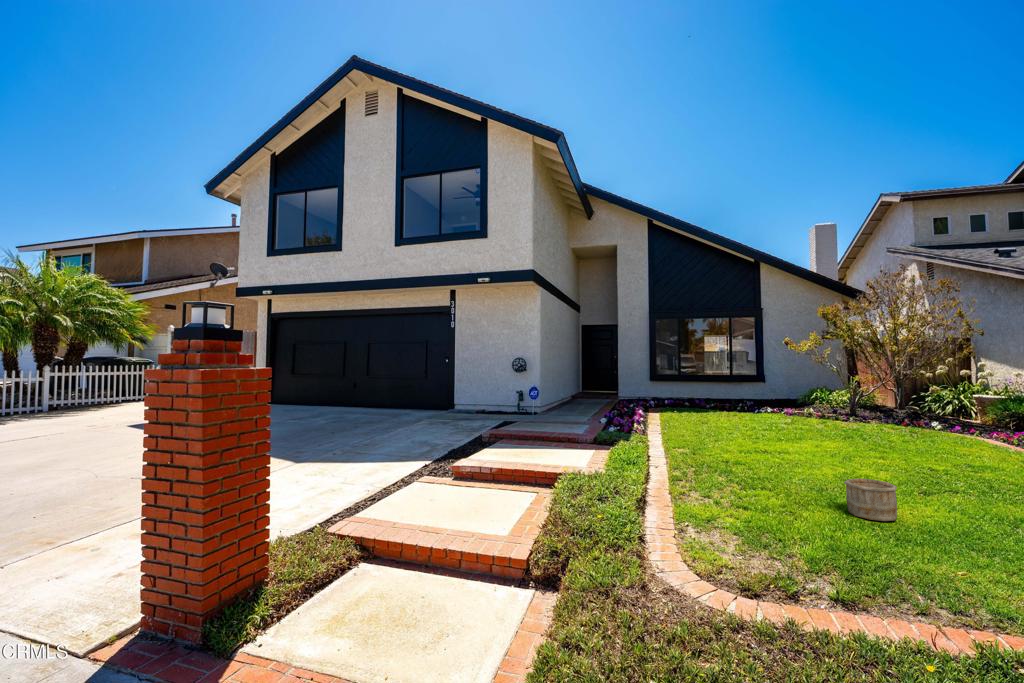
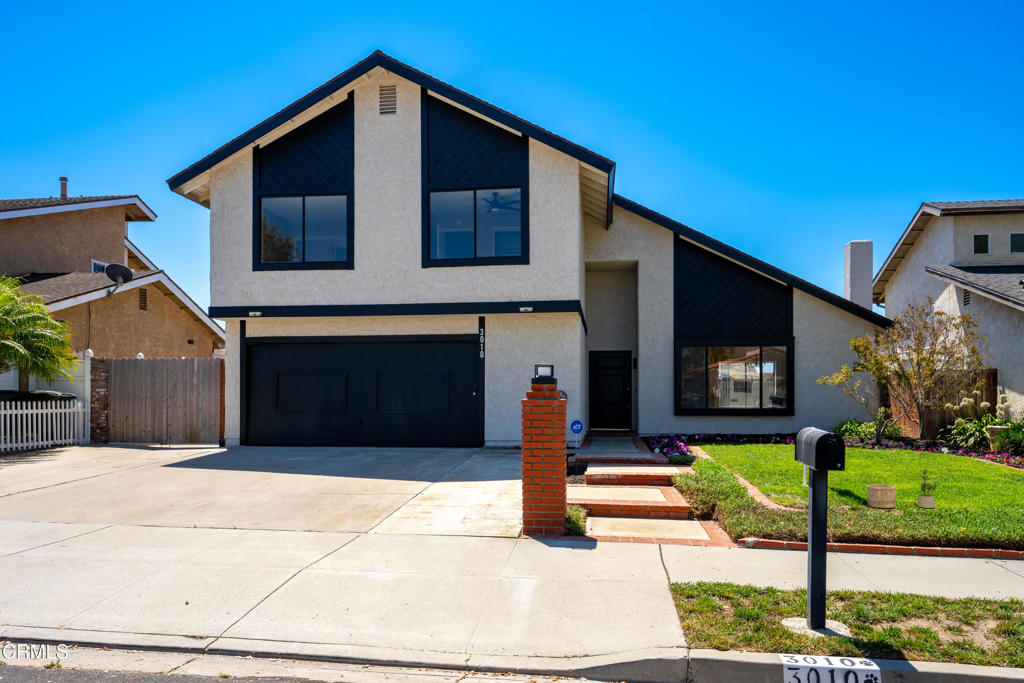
potted plant: none [934,459,977,524] -> present [918,469,938,508]

